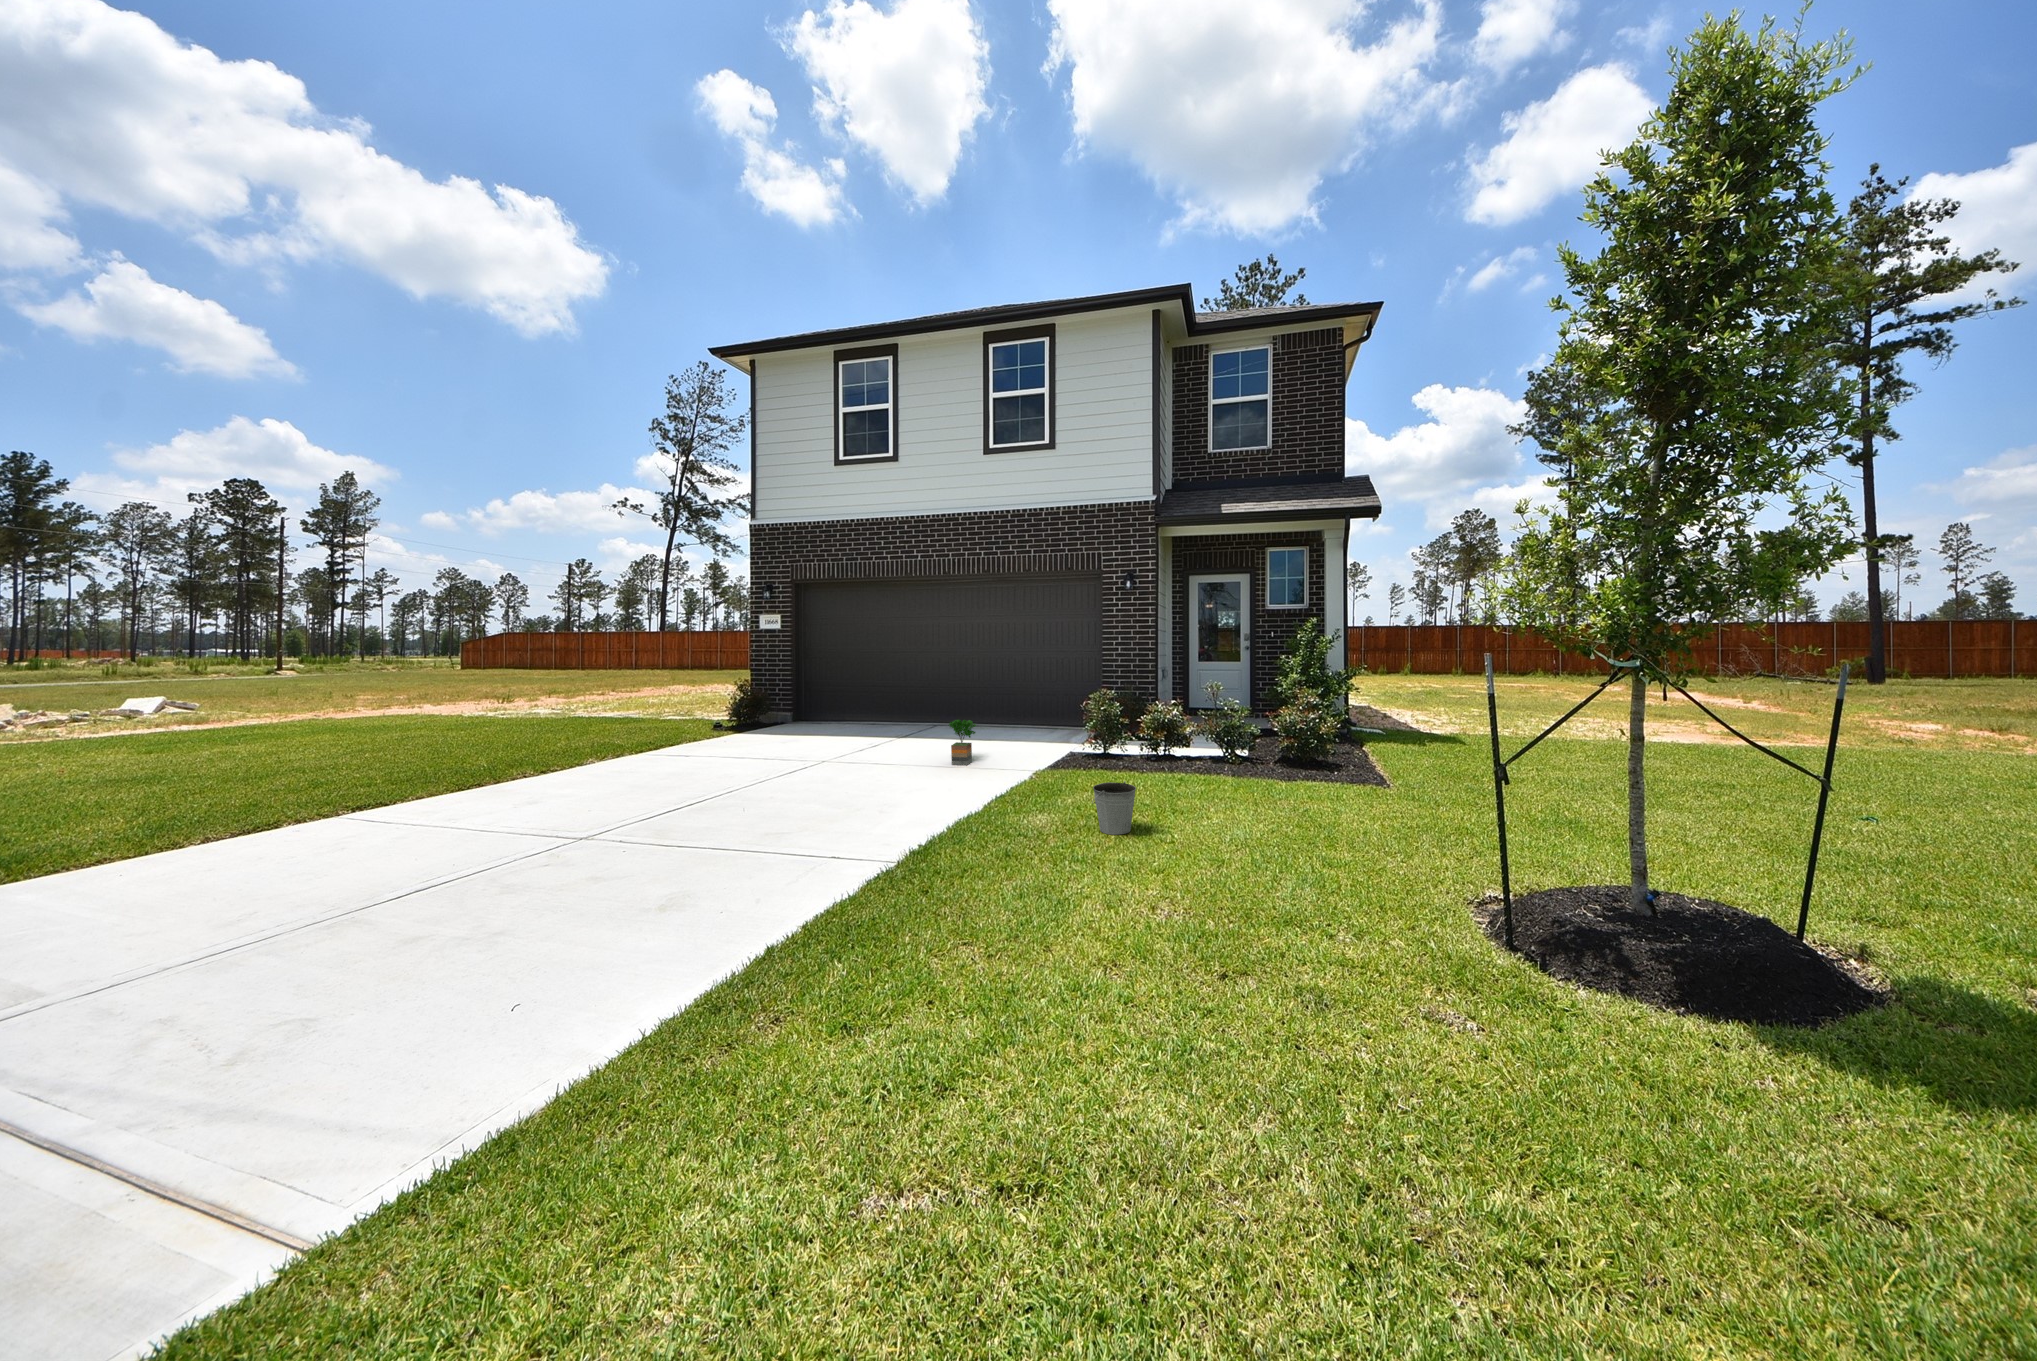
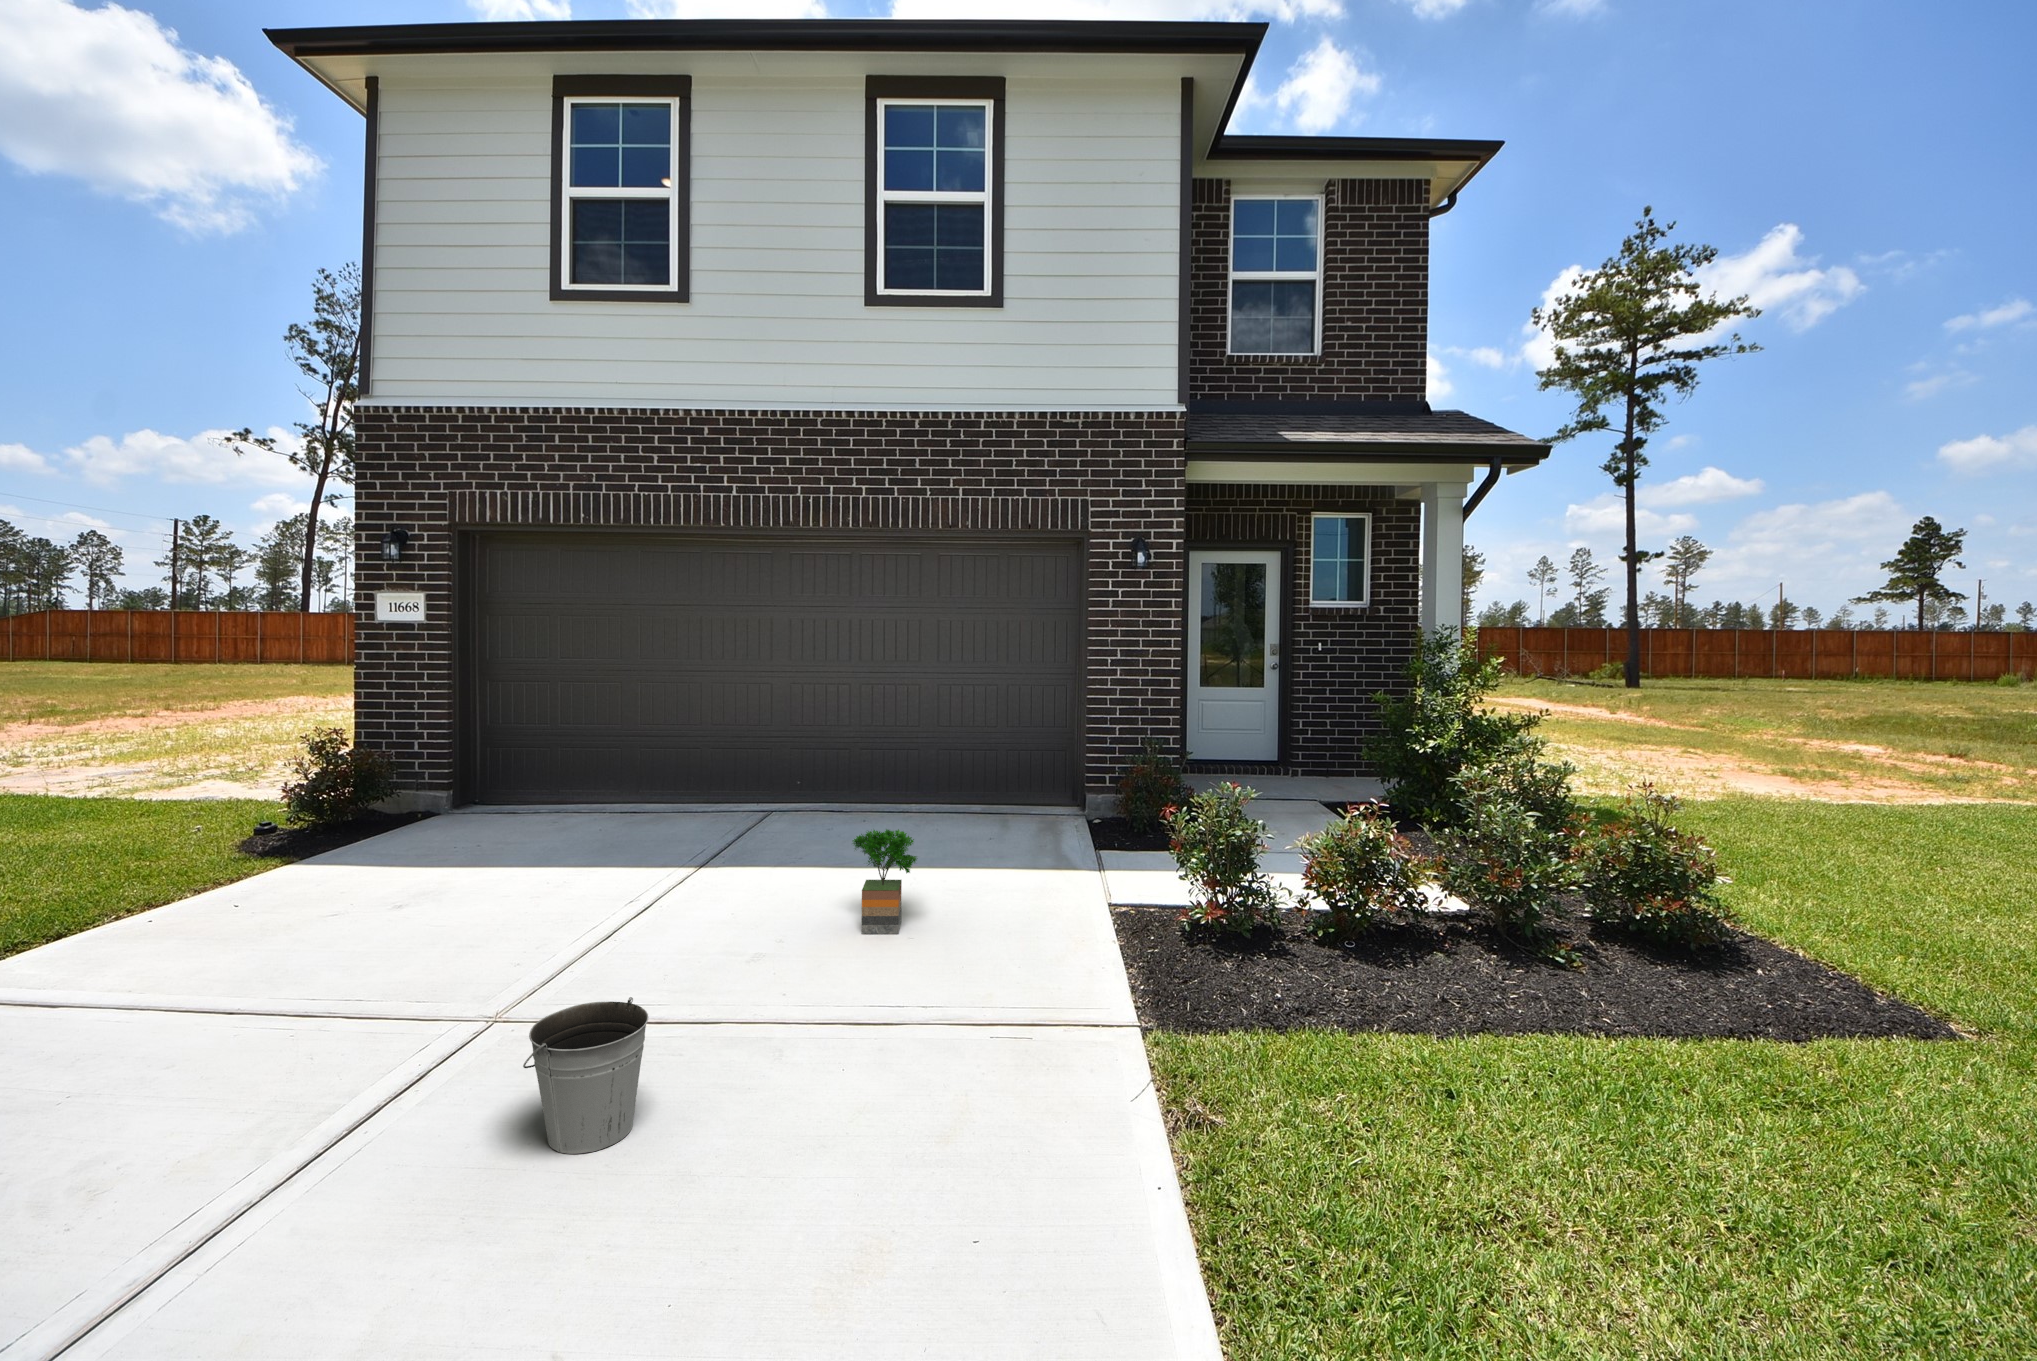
bucket: present [1092,781,1136,835] -> present [523,997,649,1154]

